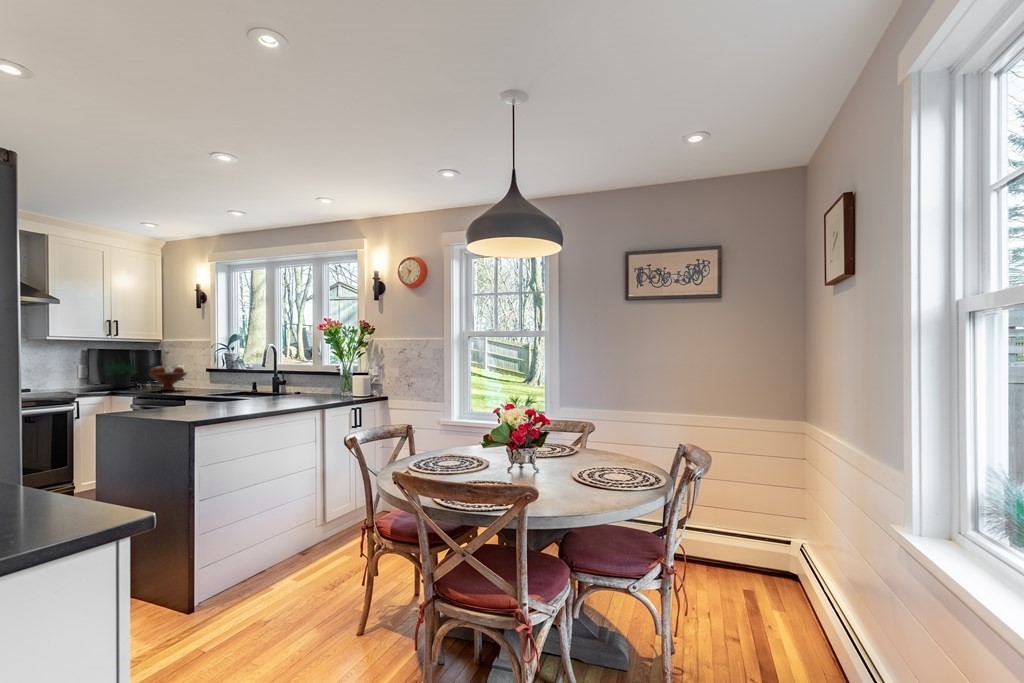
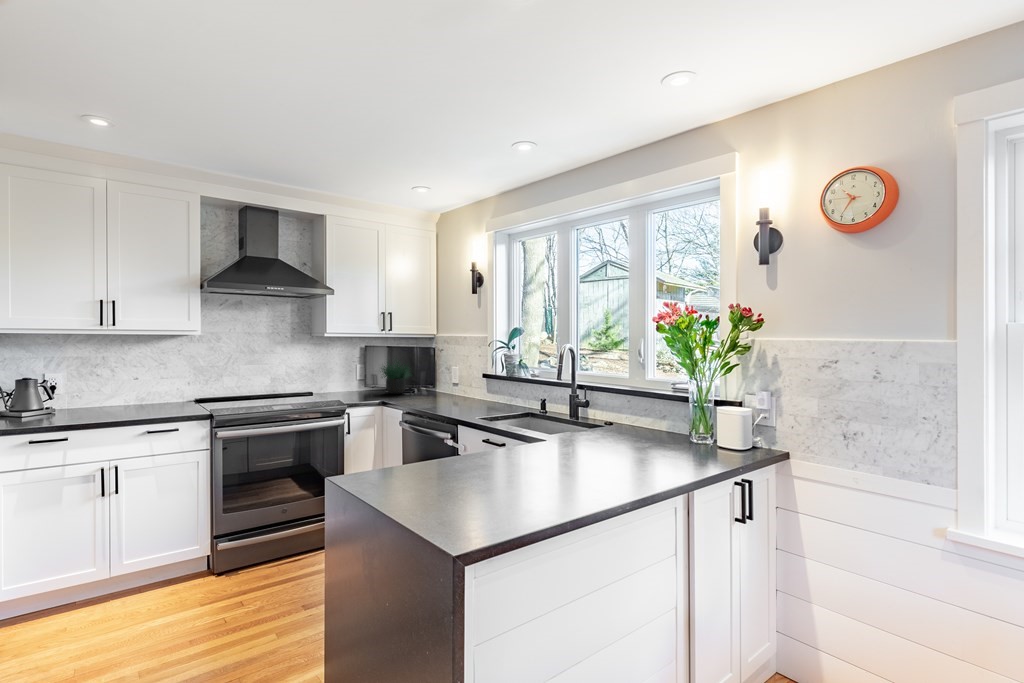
fruit bowl: present [149,366,187,390] -> none [421,370,463,401]

